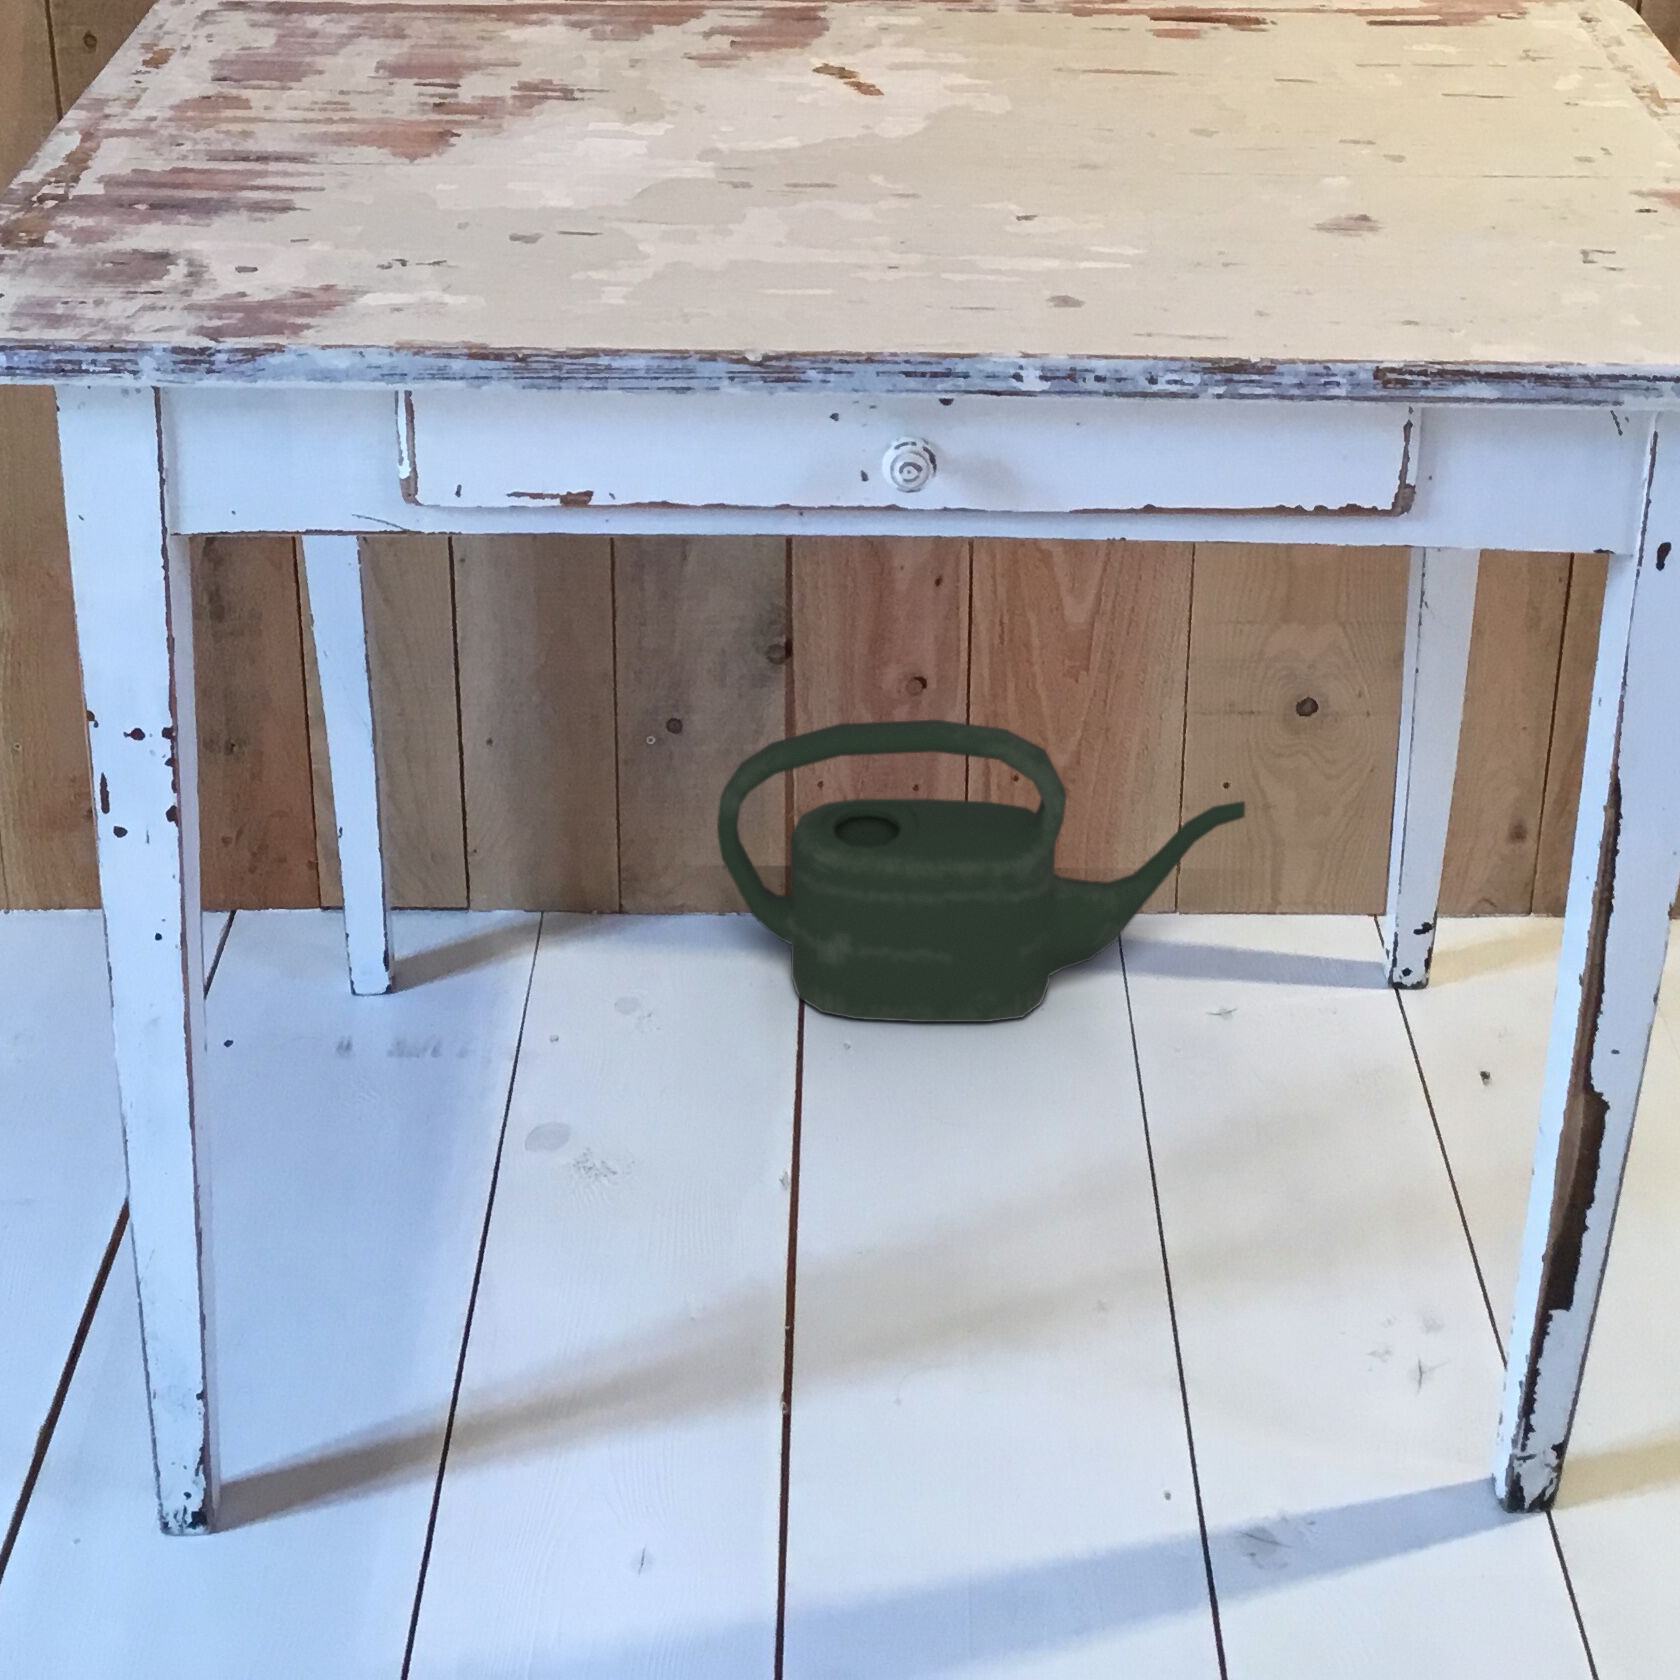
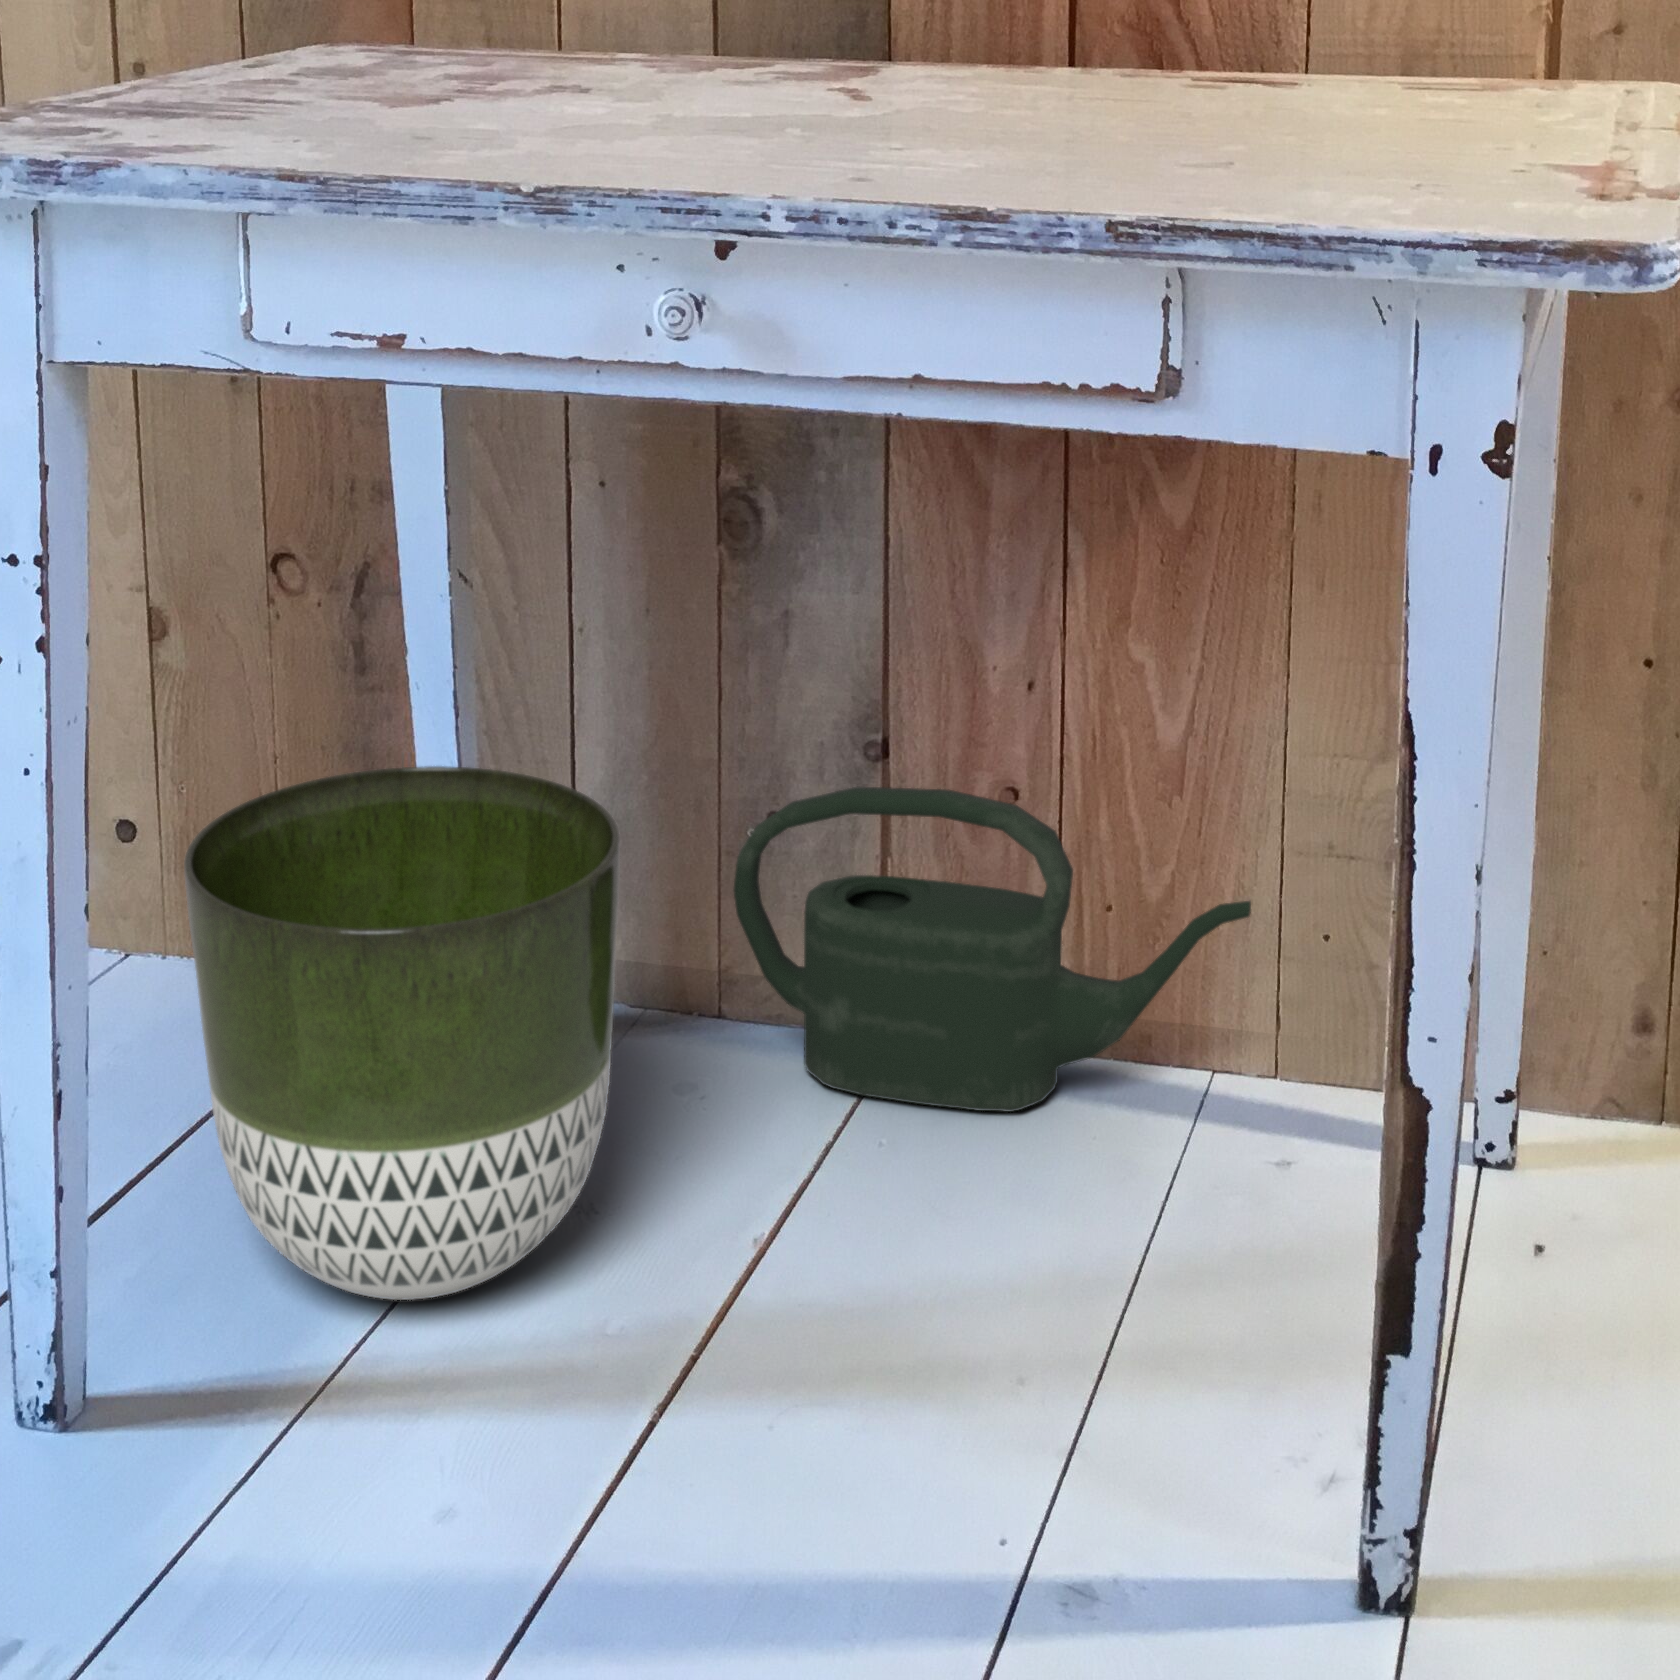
planter: none [254,783,701,1337] -> present [184,766,620,1300]

